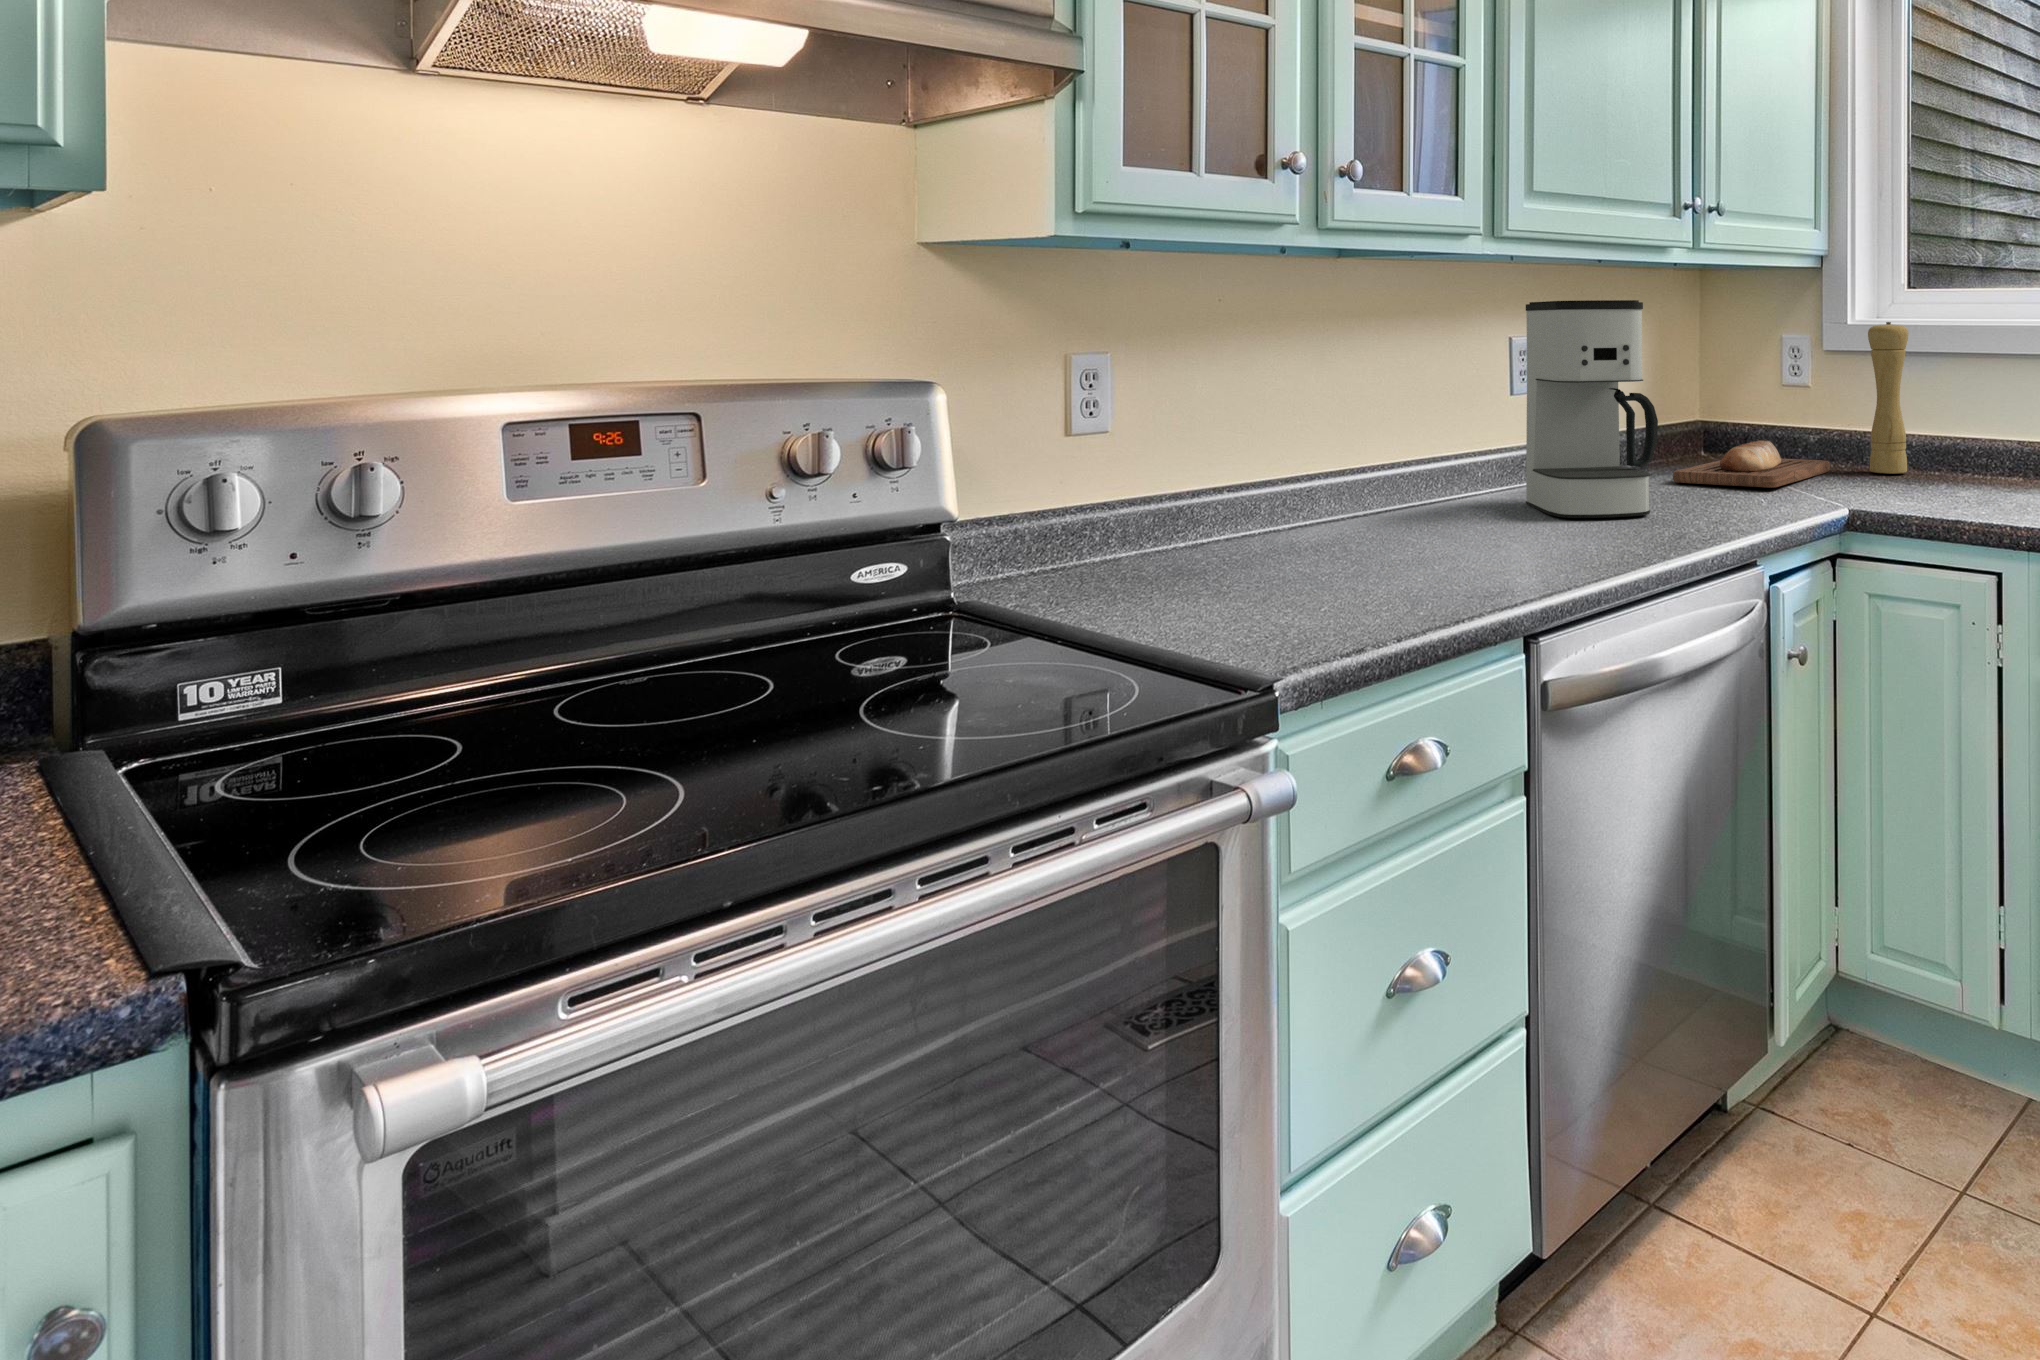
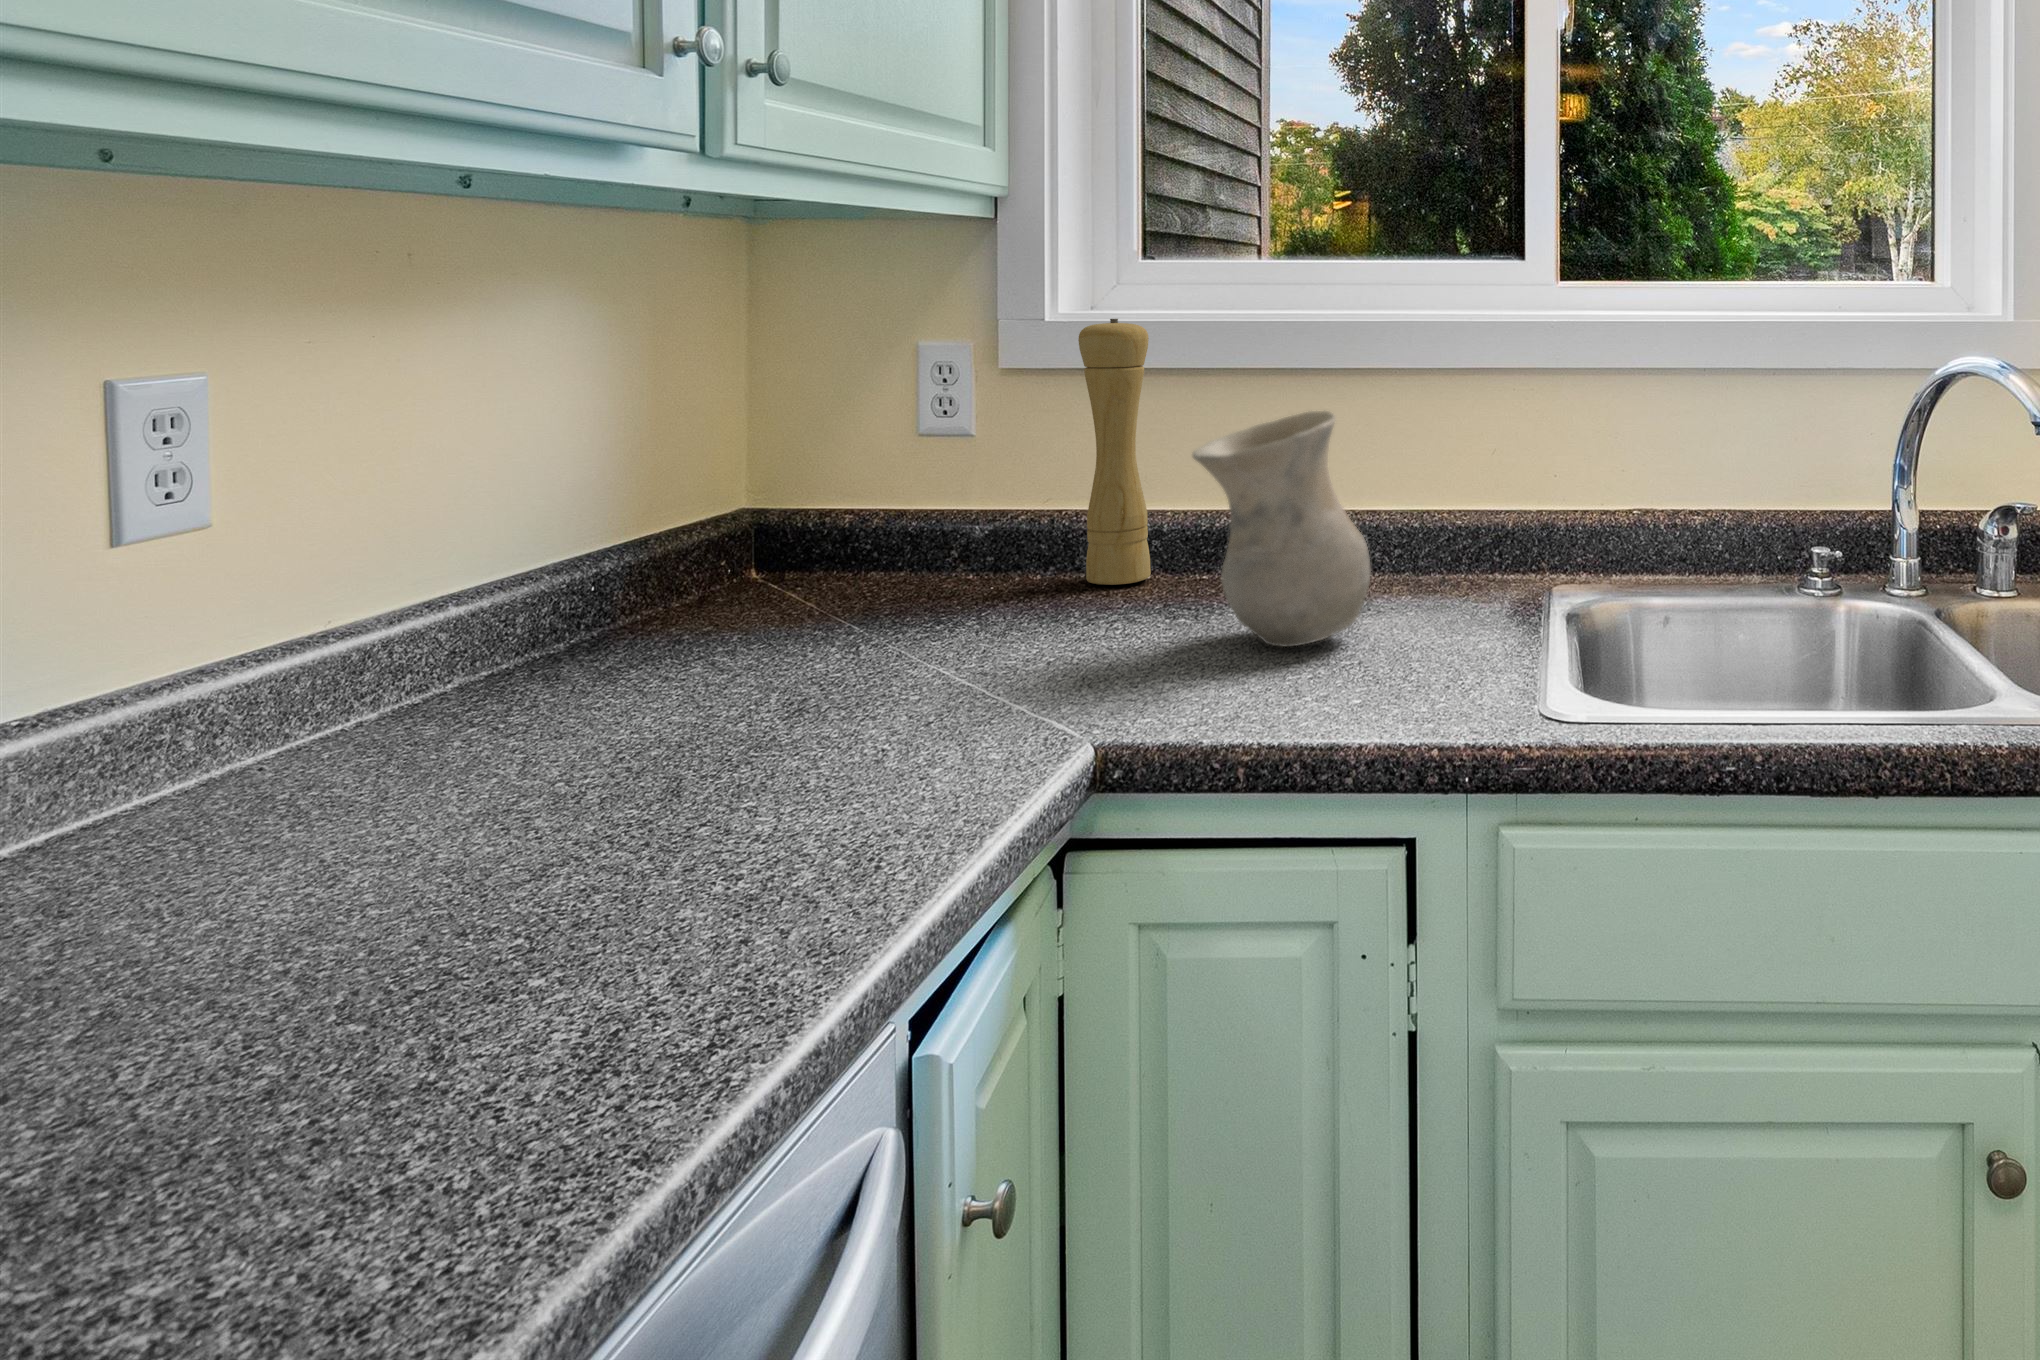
coffee maker: present [1526,300,1658,518] -> none [115,269,587,962]
vase: none [1916,373,2017,499] -> present [1193,411,1371,647]
bread loaf: present [1673,440,1830,488] -> none [671,547,1014,679]

